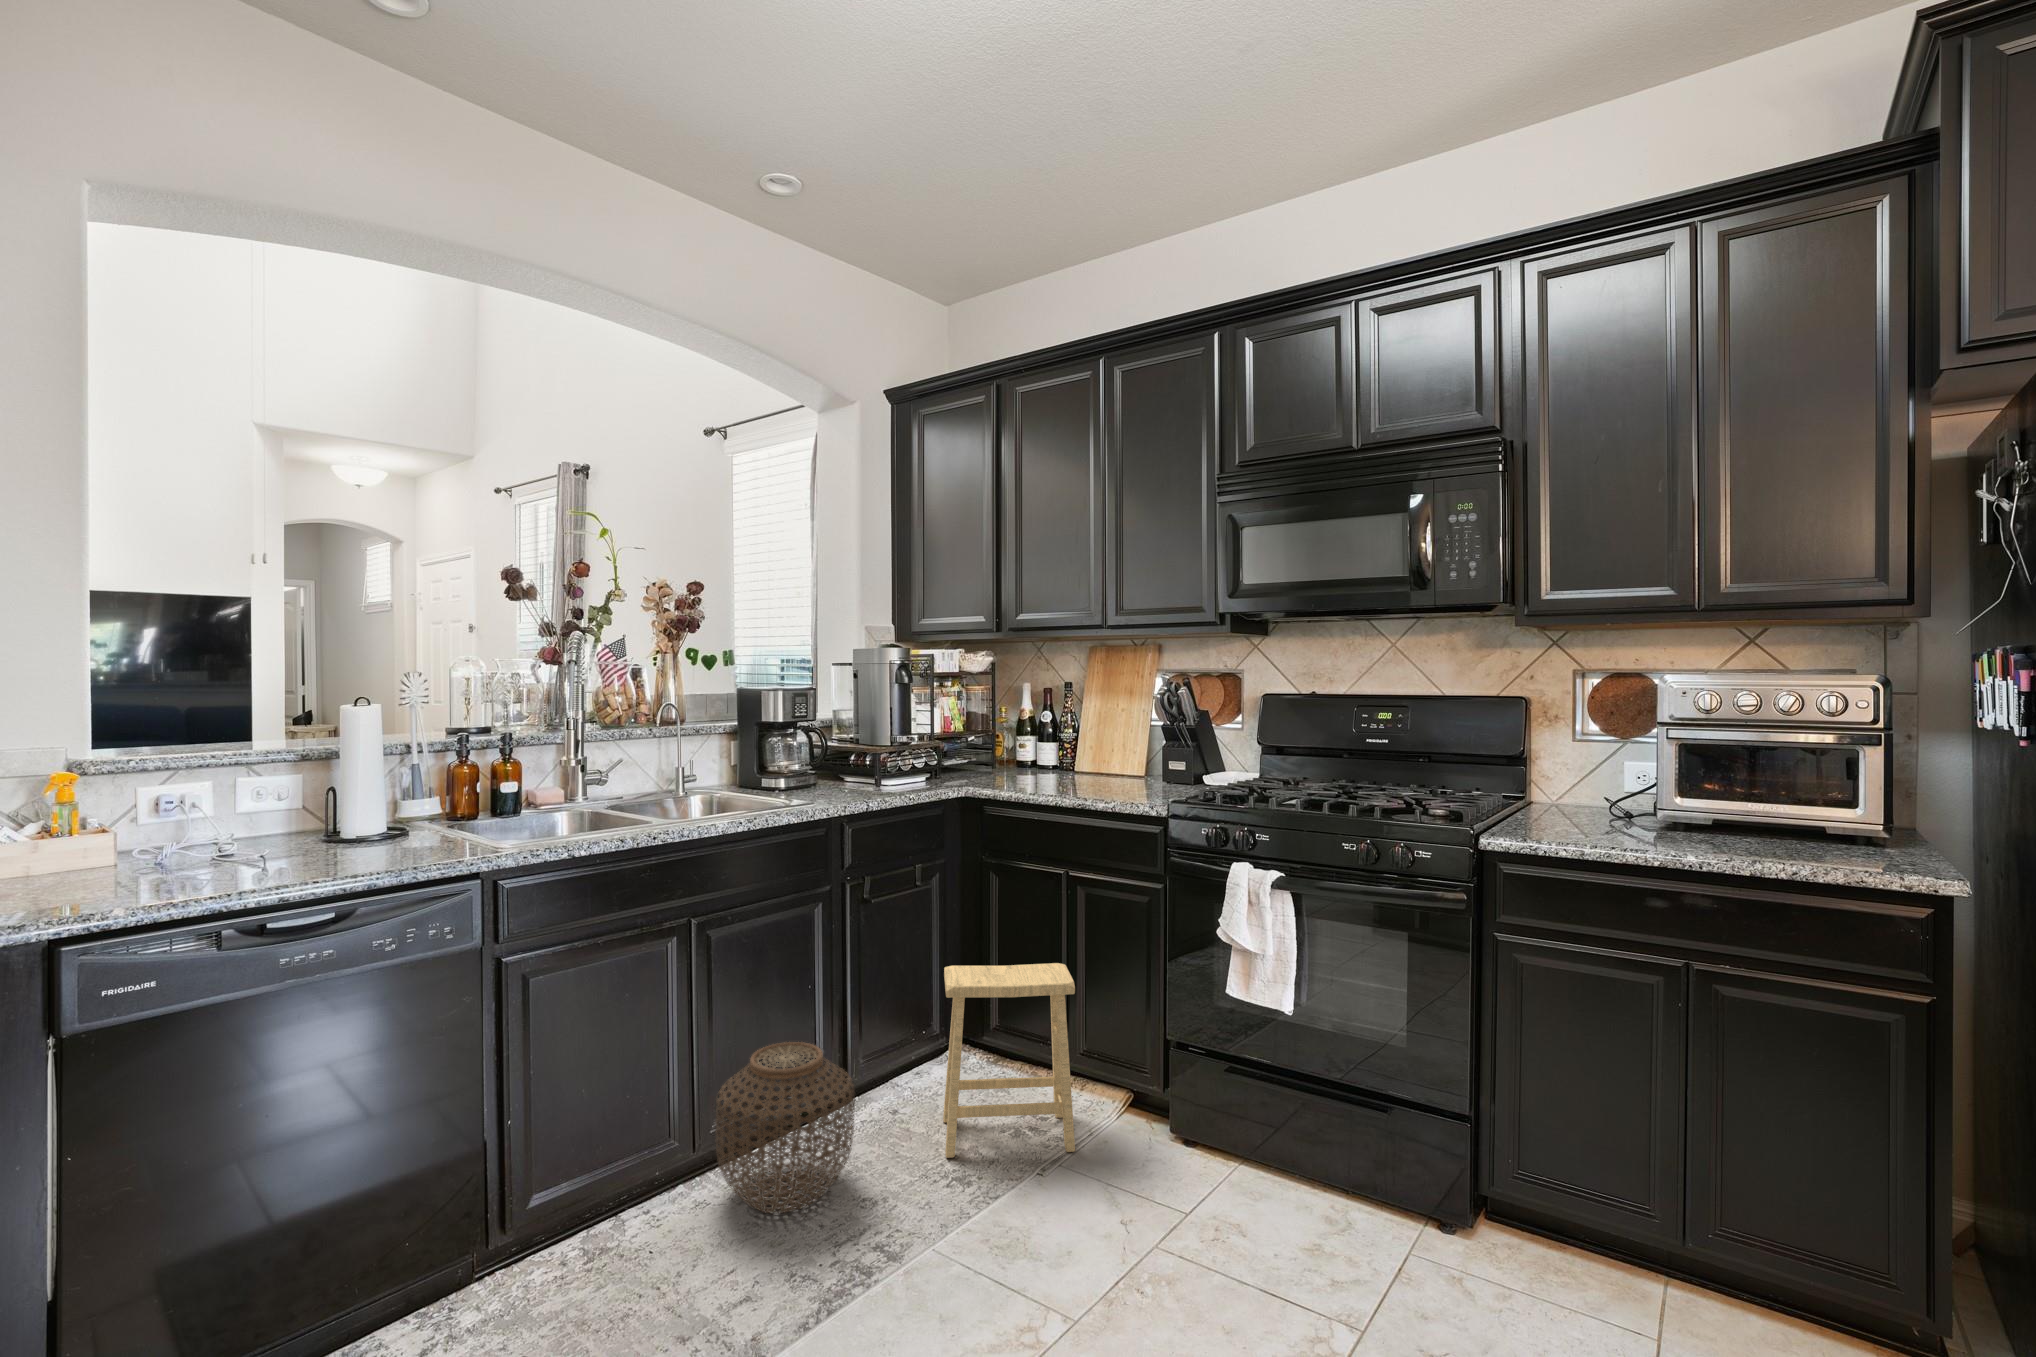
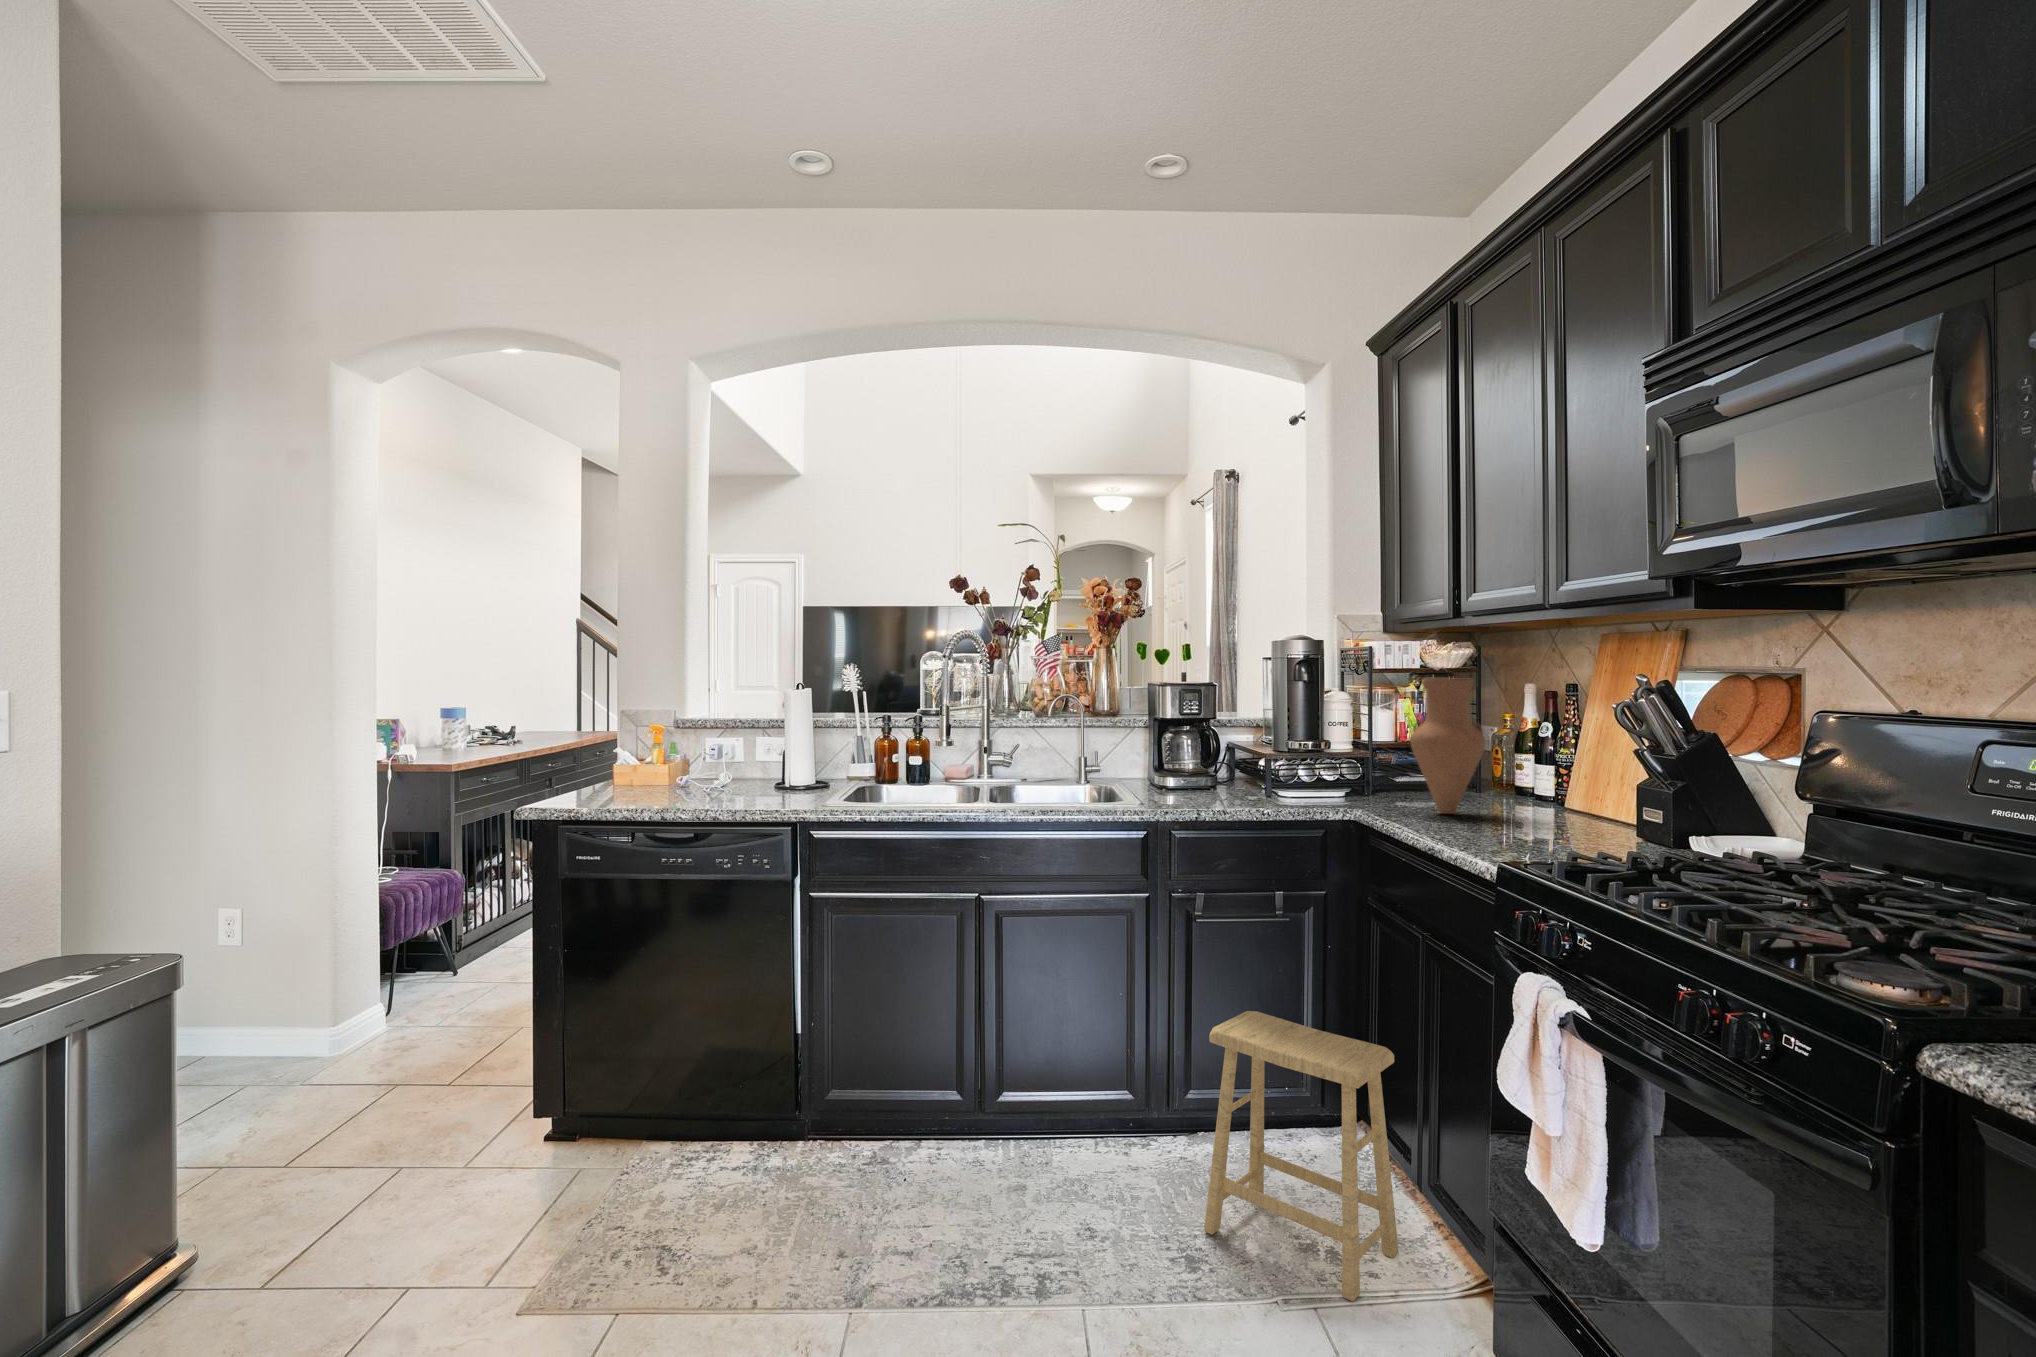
vase: none [1002,684,1054,787] -> present [1410,678,1486,814]
woven basket: present [716,1042,854,1213] -> none [967,1035,1104,1208]

